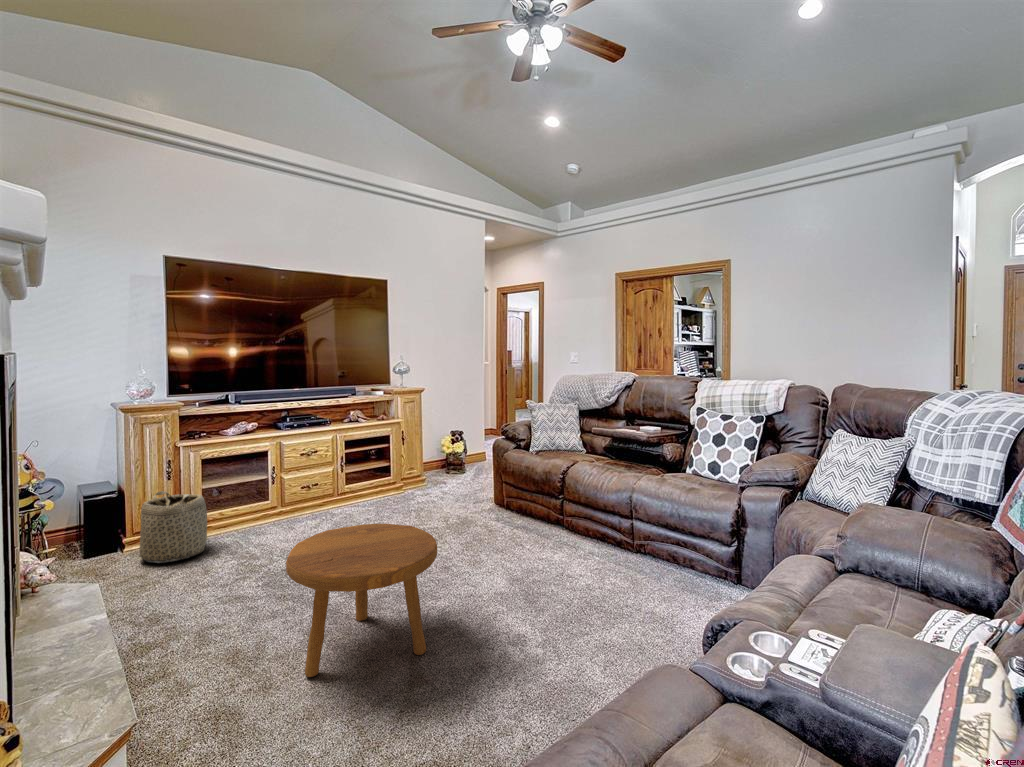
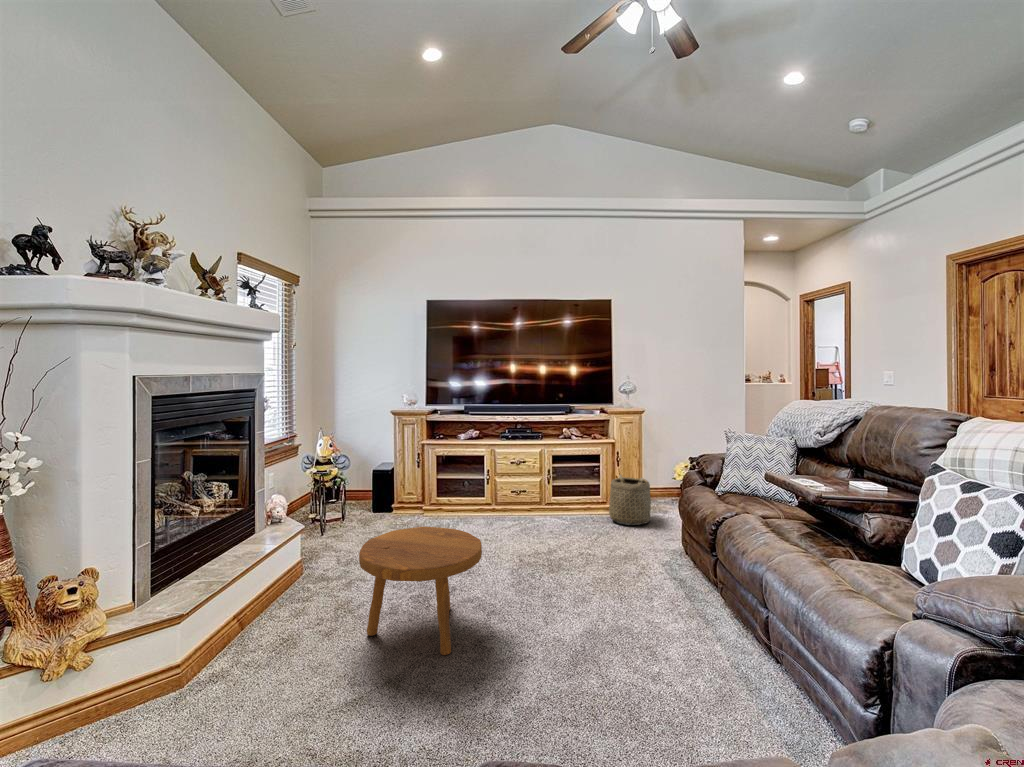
basket: present [139,491,207,563] -> present [609,474,651,525]

